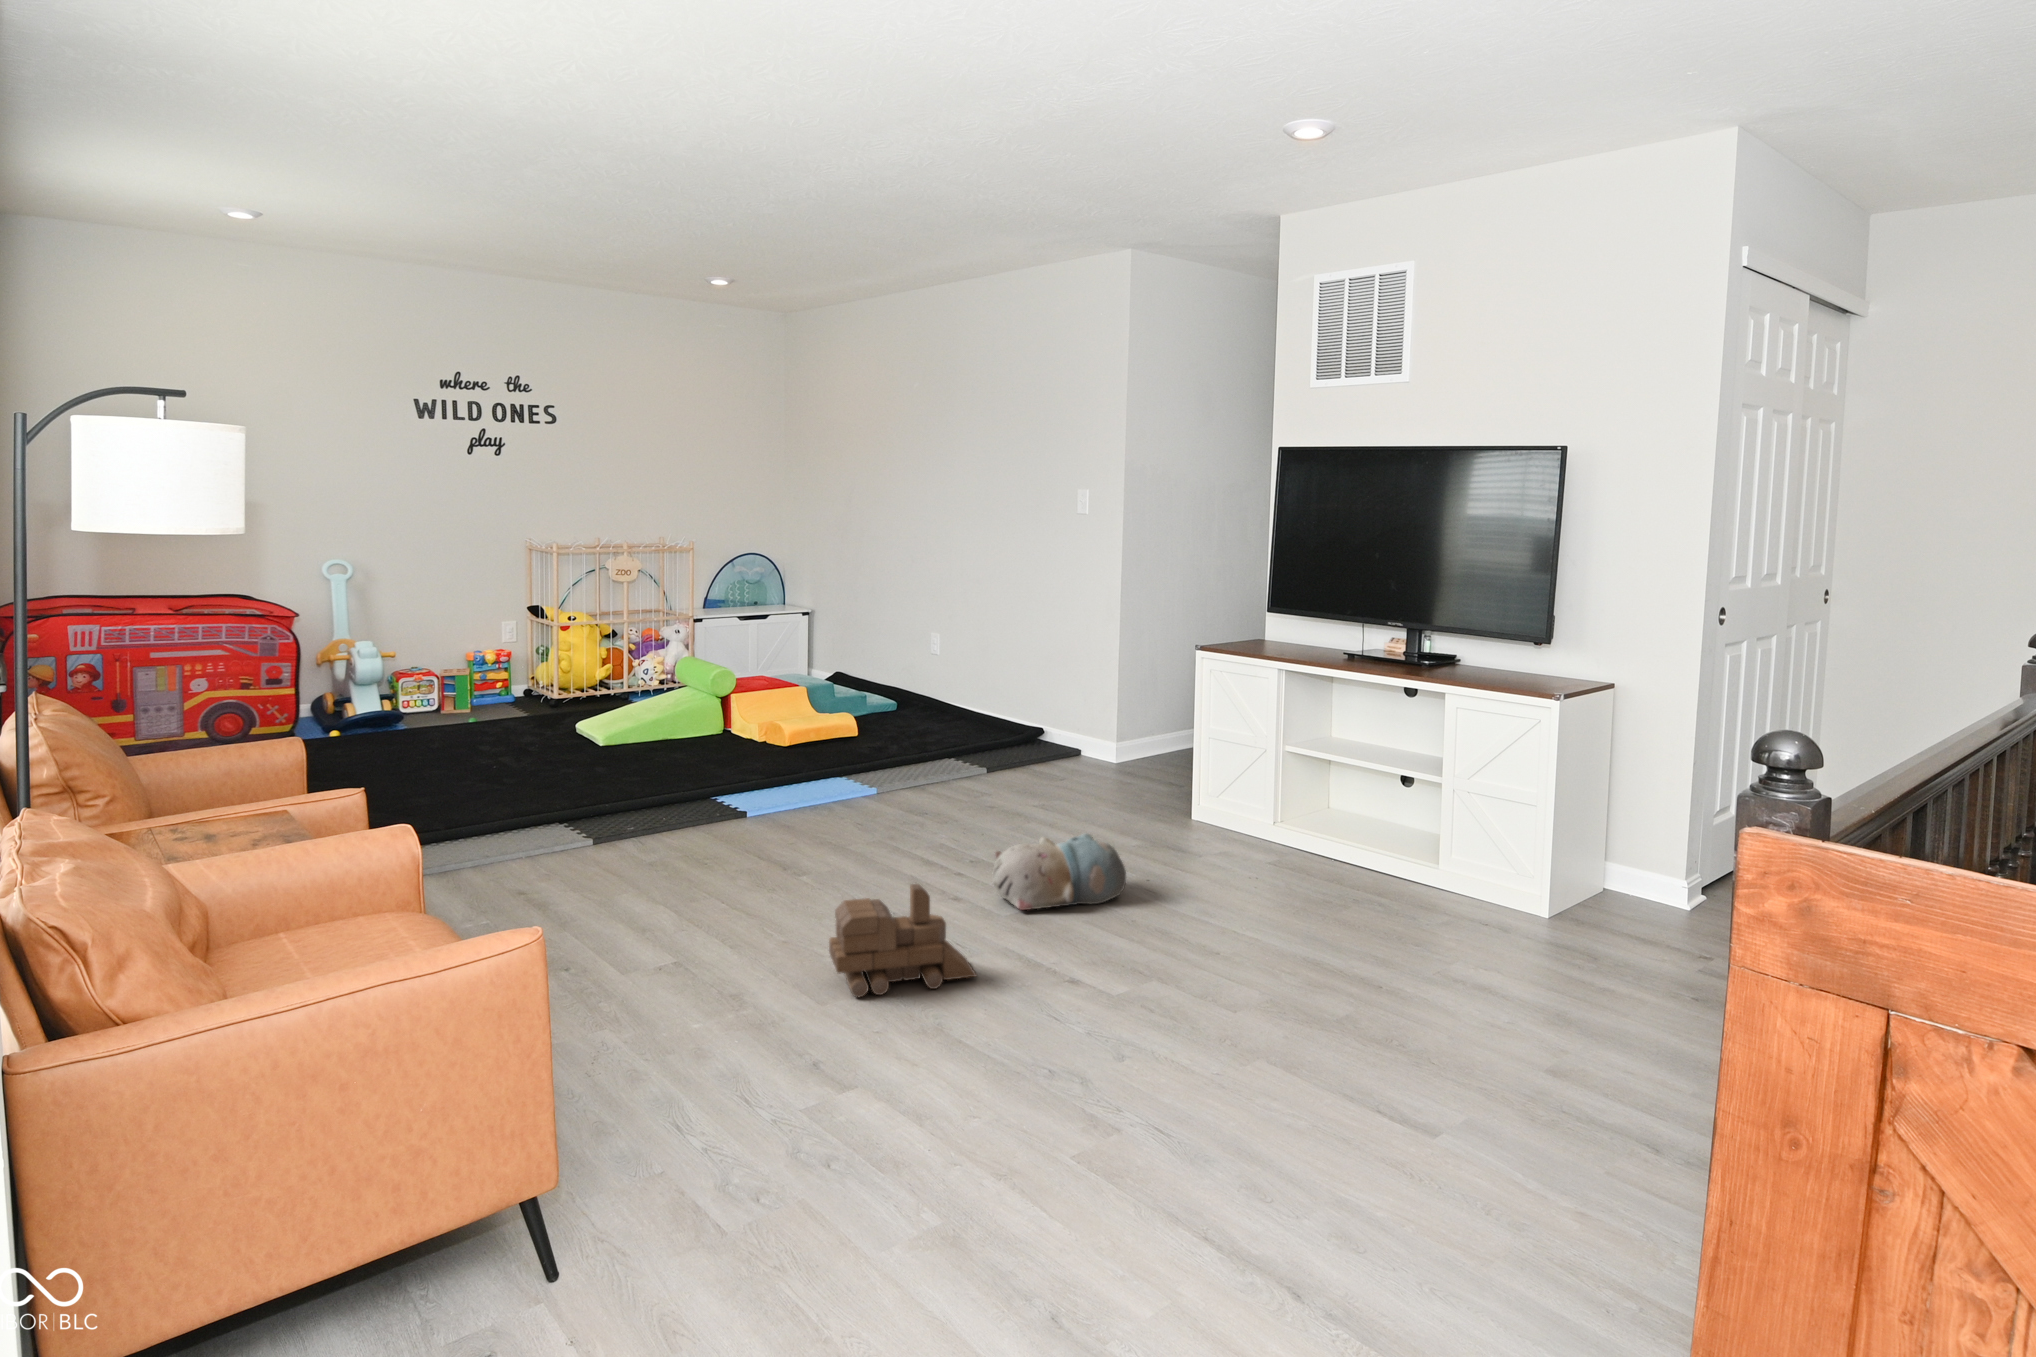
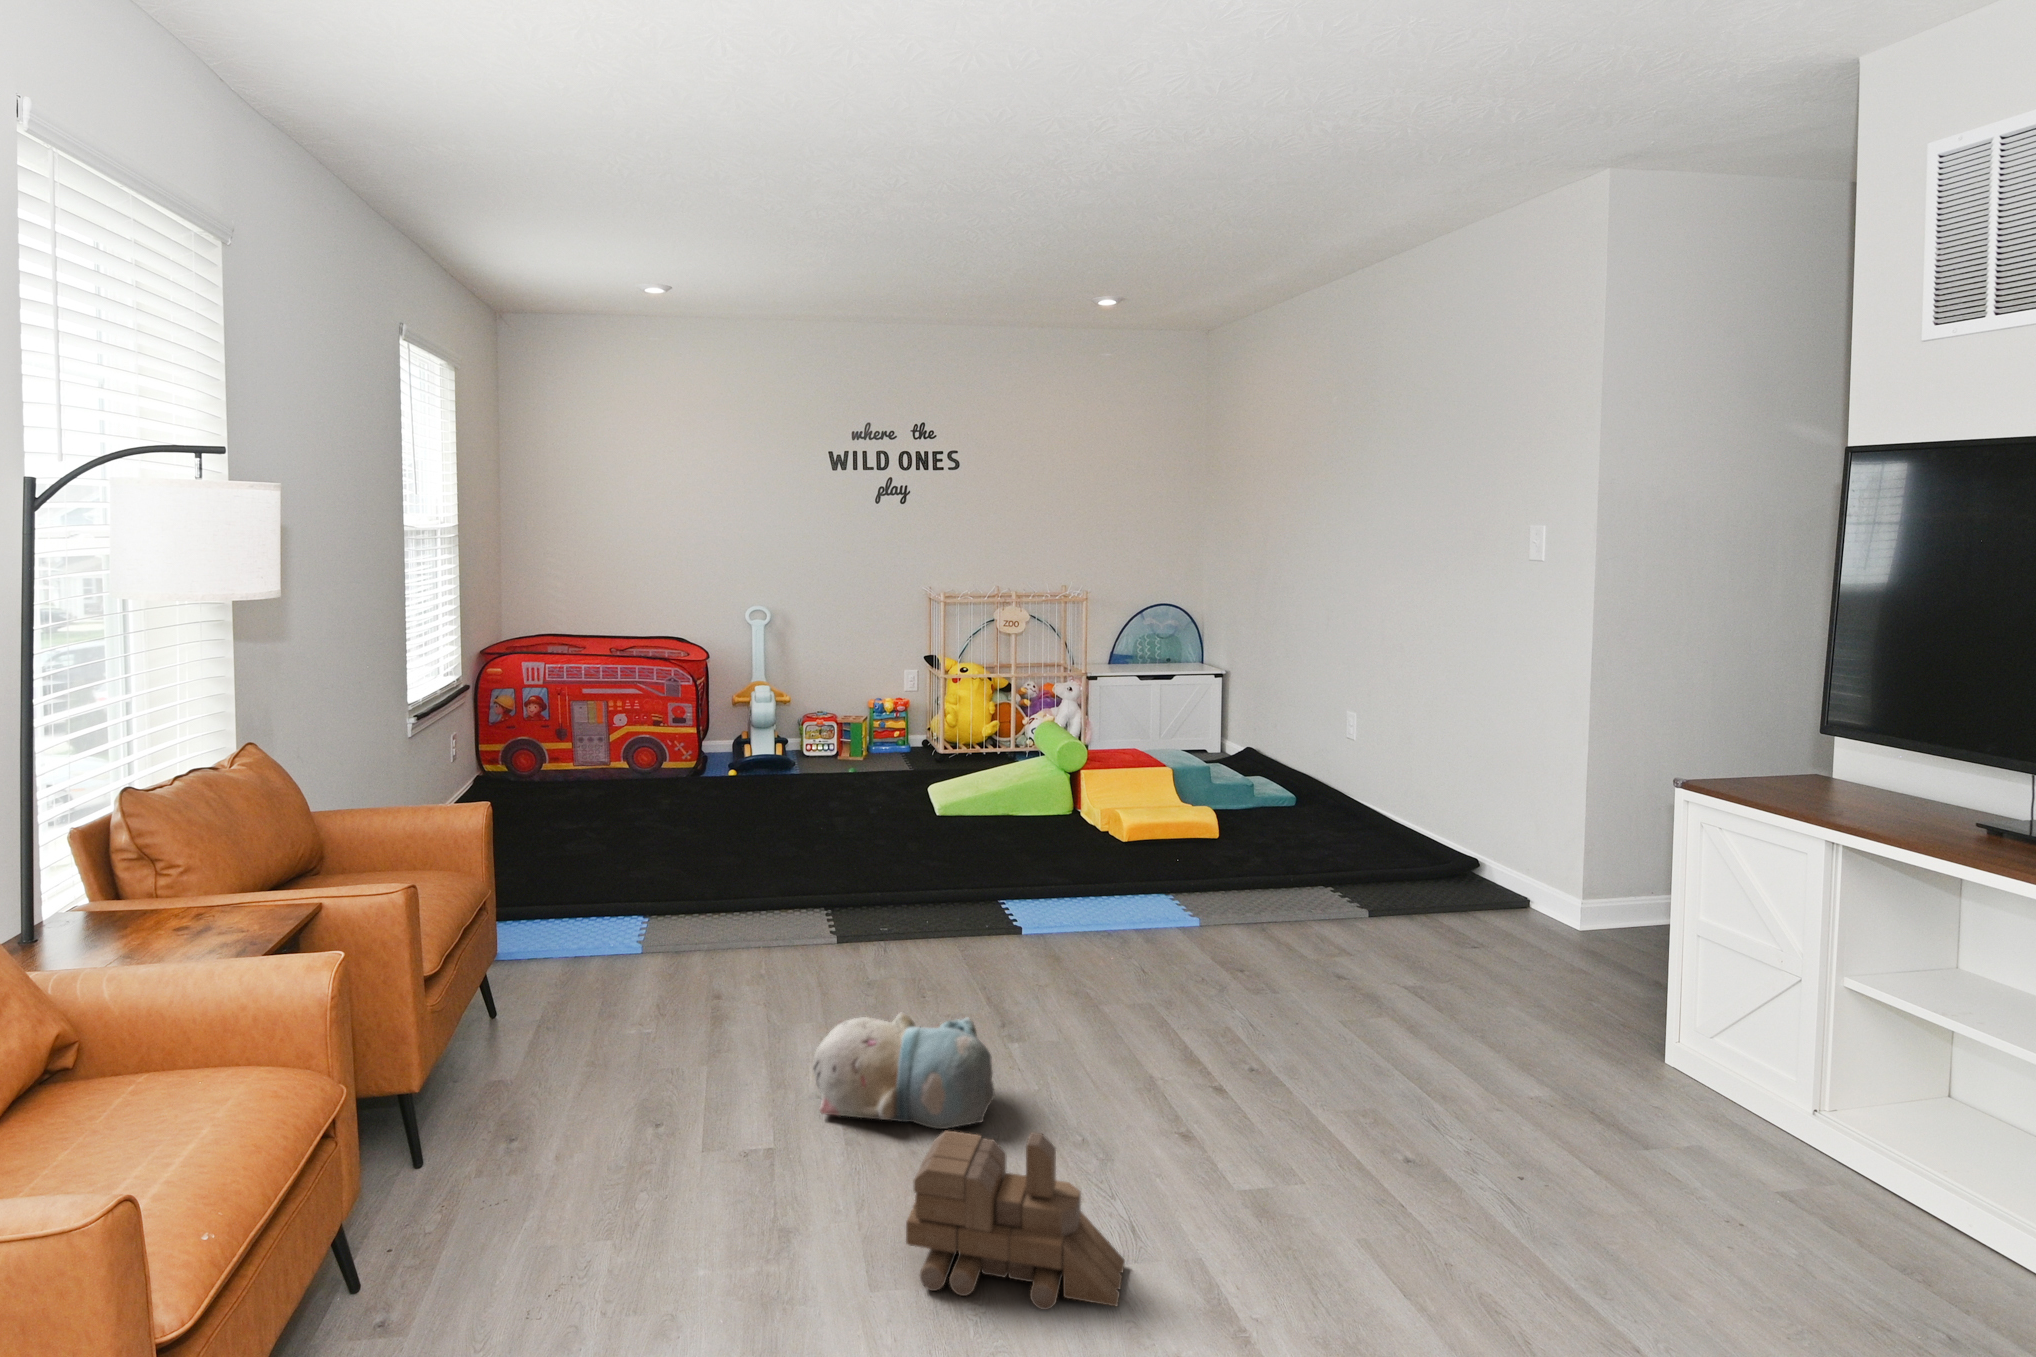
plush toy: present [992,833,1126,910] -> present [813,1013,994,1129]

